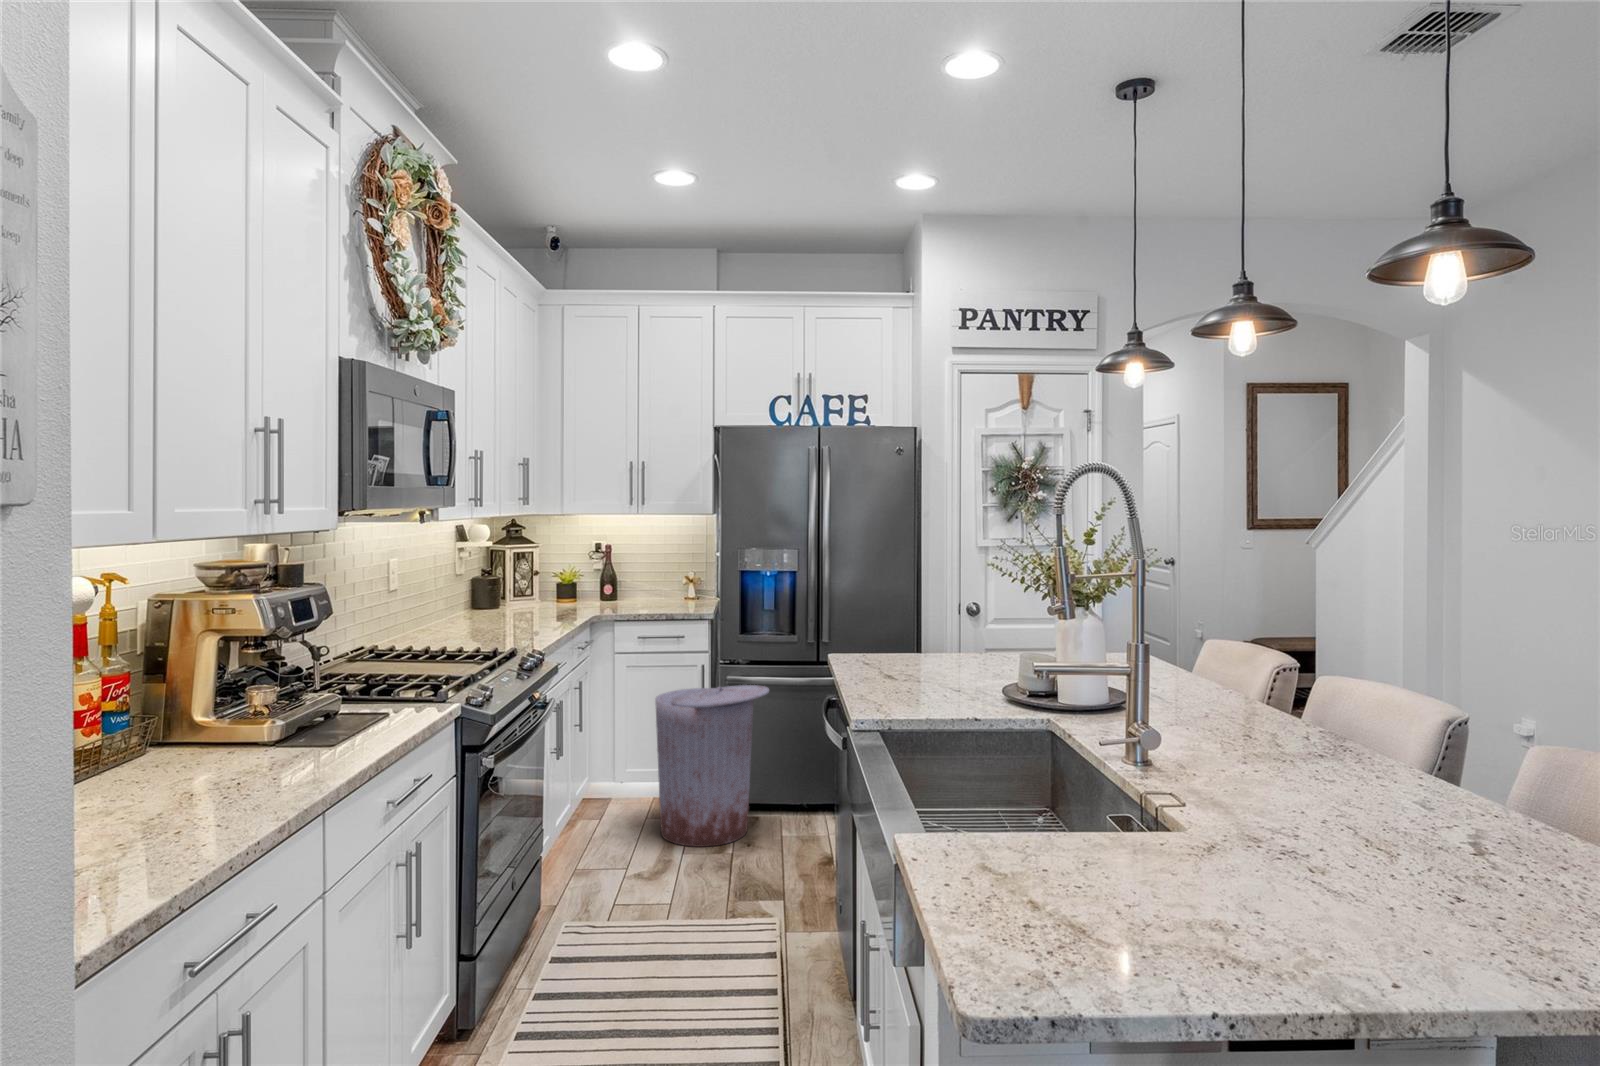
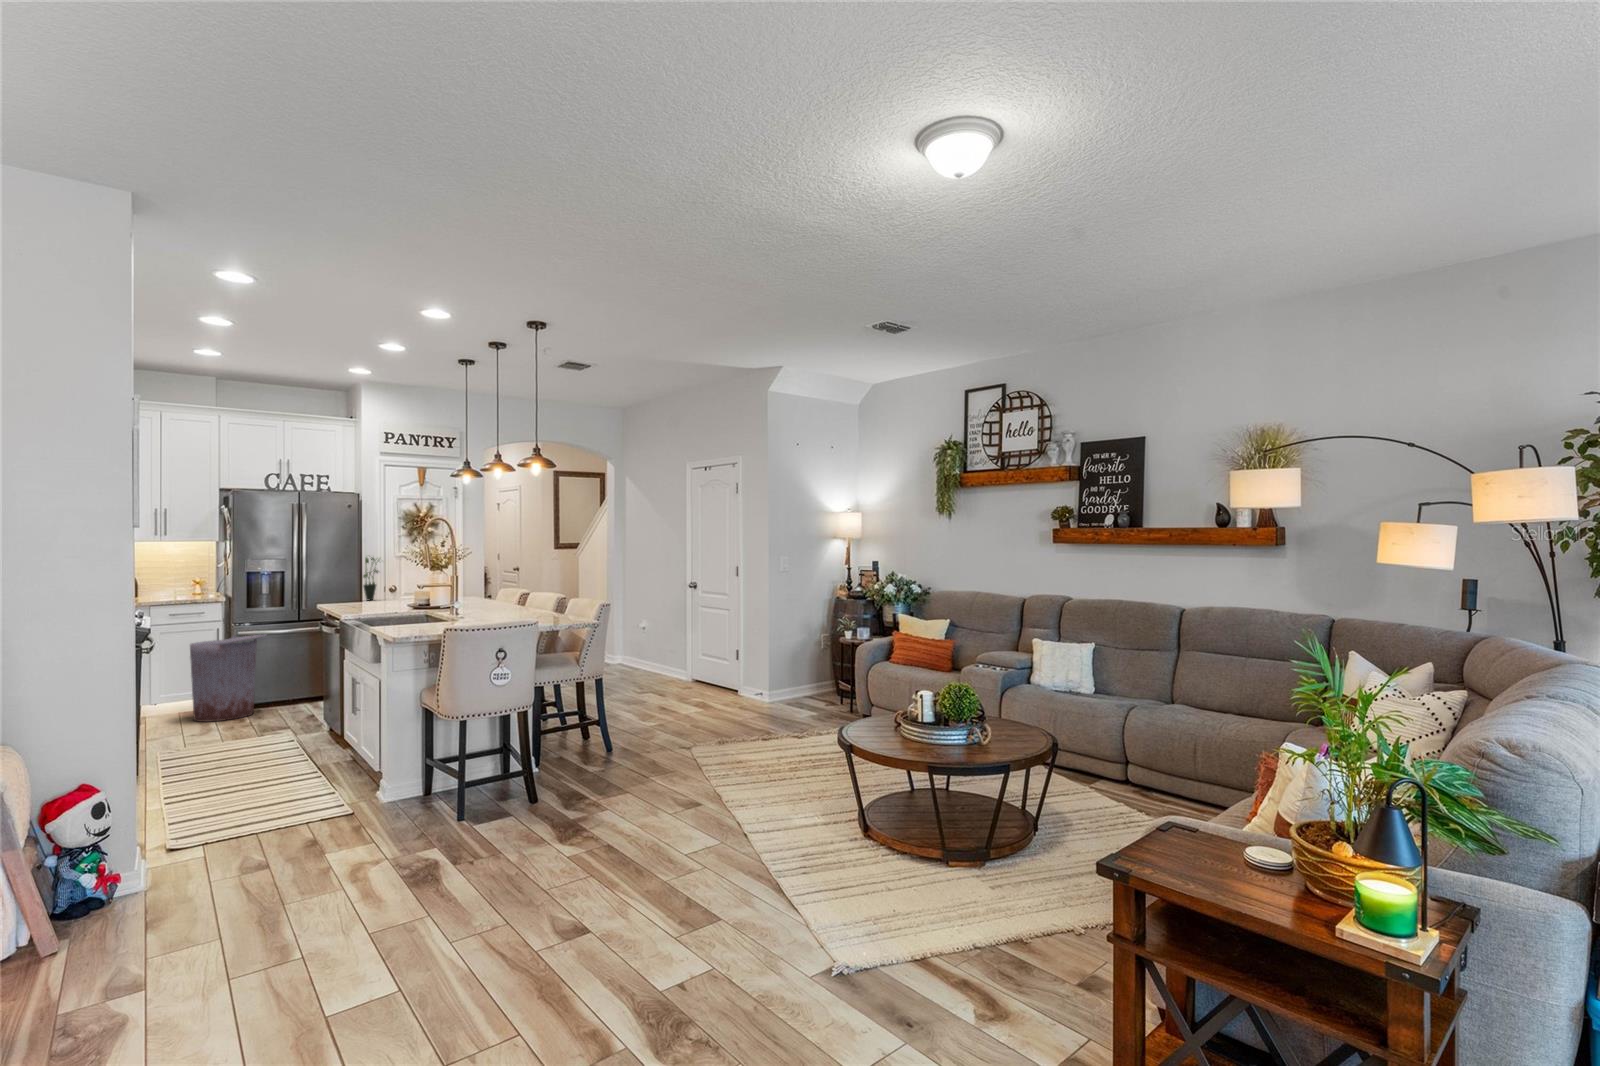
potted plant: none [942,556,986,660] -> present [363,557,379,600]

